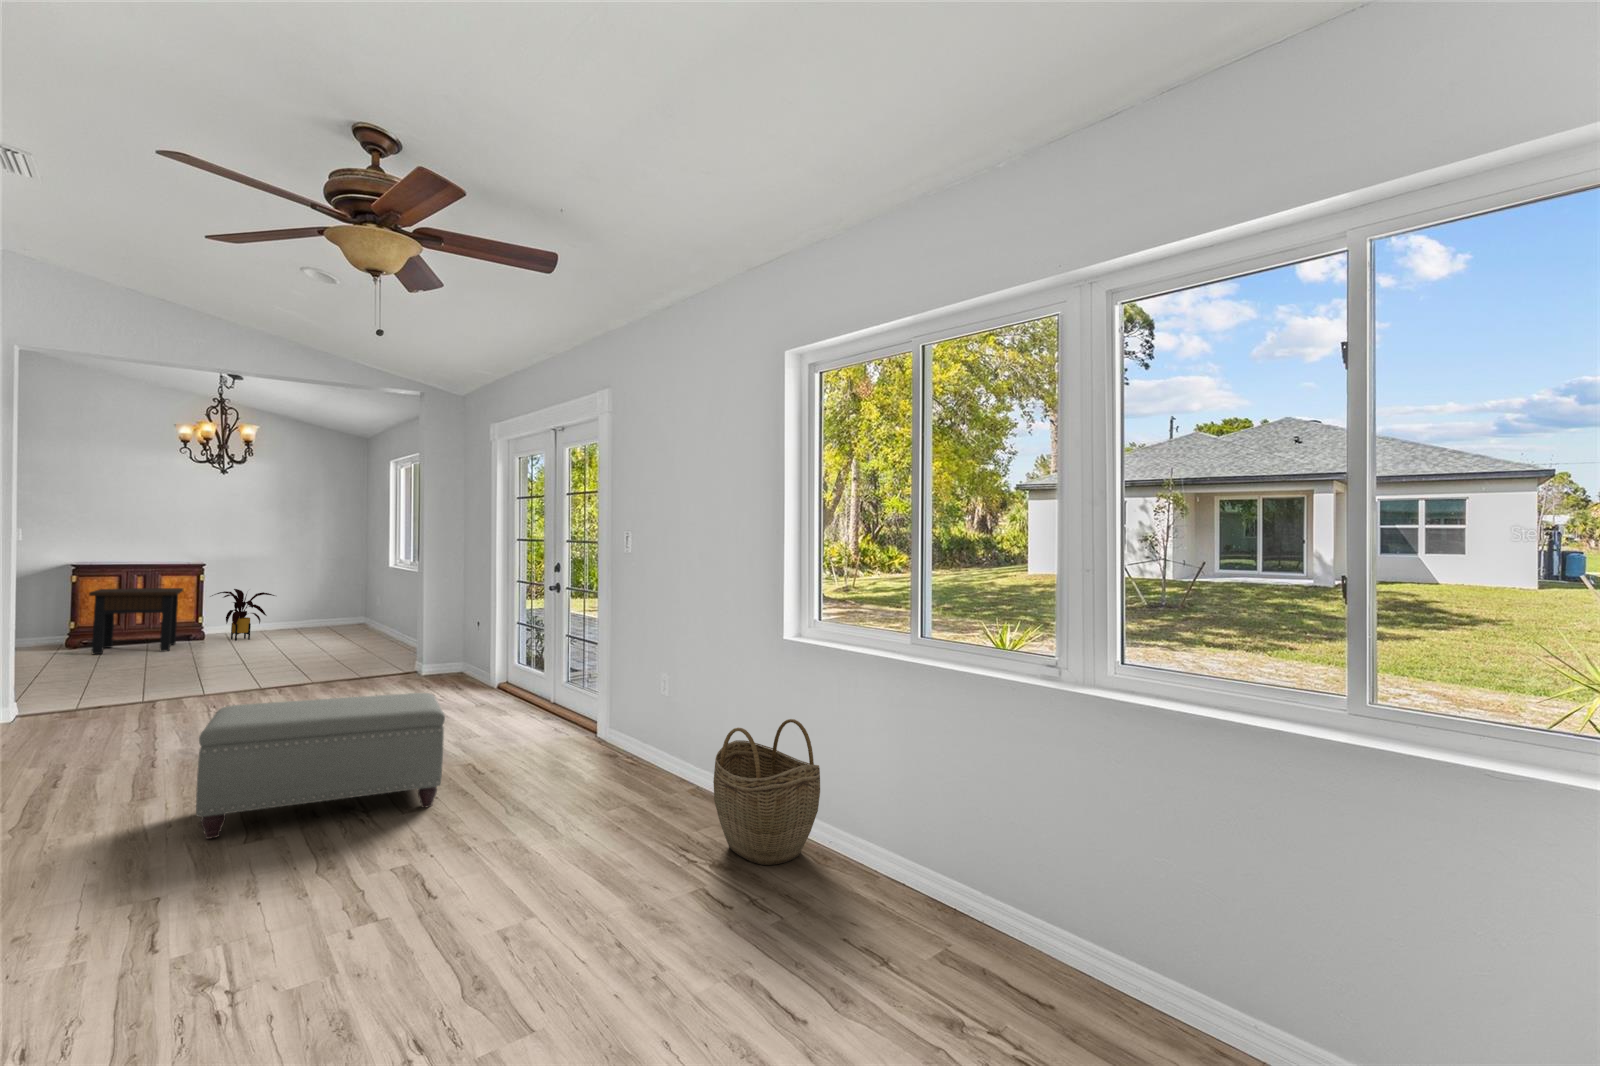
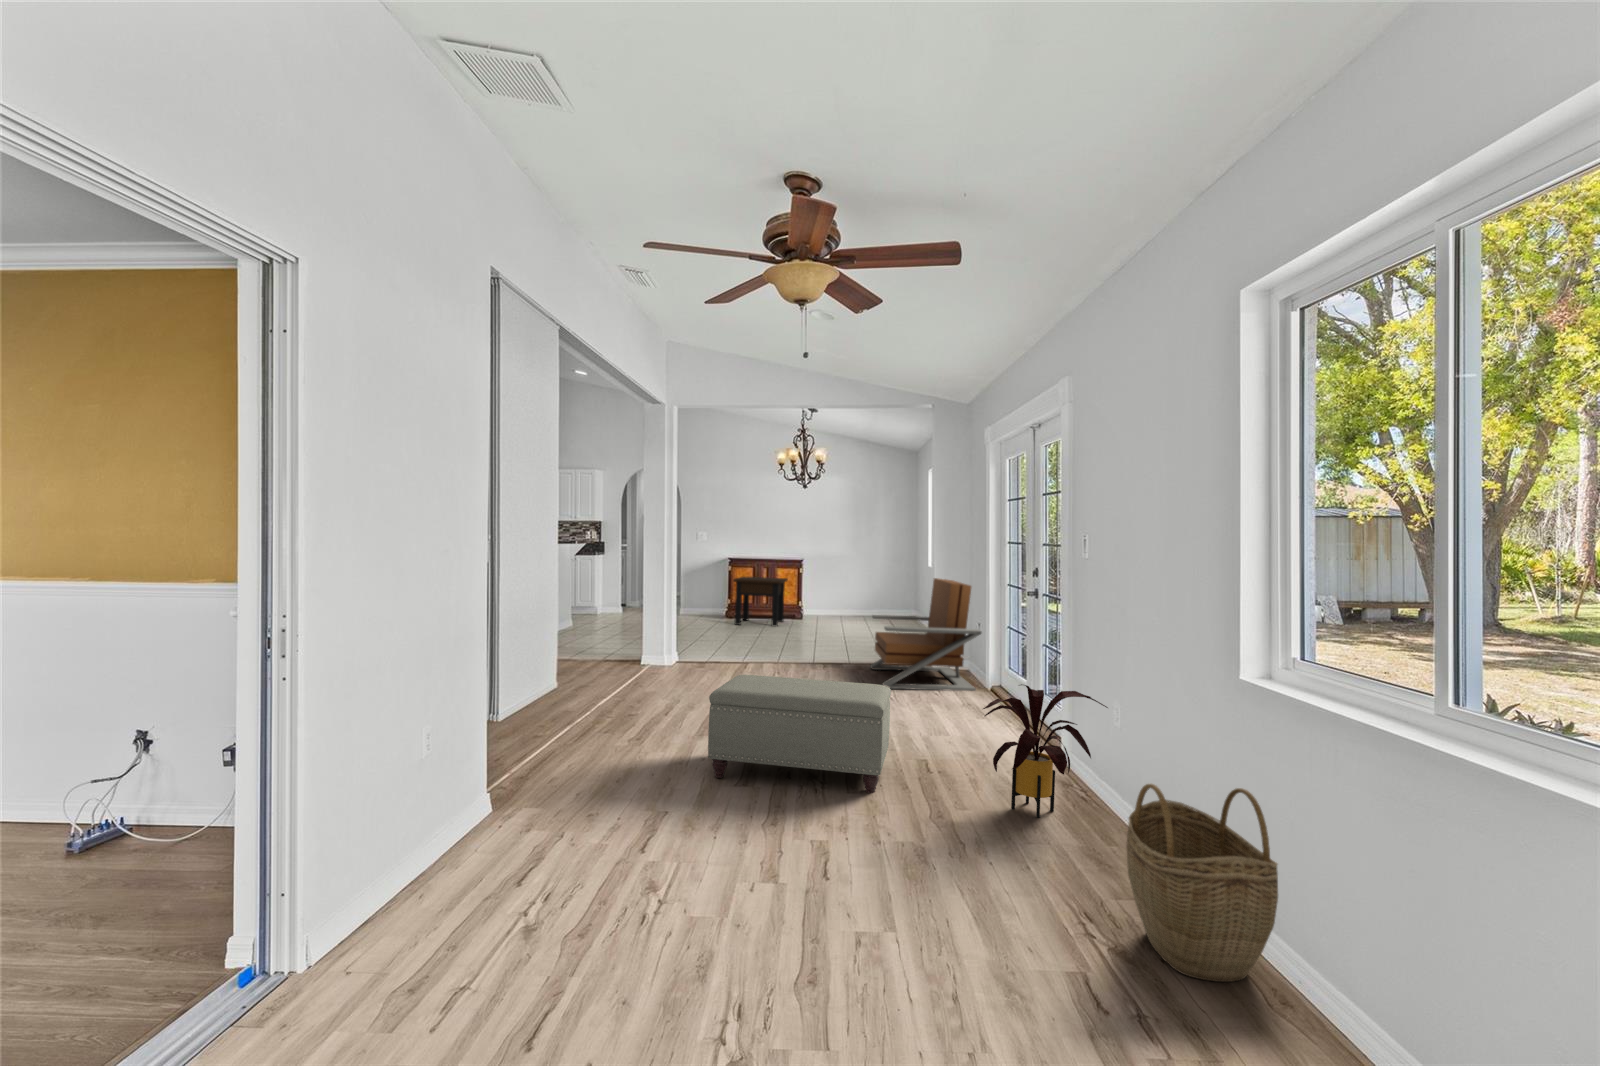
lounge chair: none [343,579,487,703] -> present [870,578,982,691]
house plant: present [212,589,275,640] -> present [983,684,1108,818]

